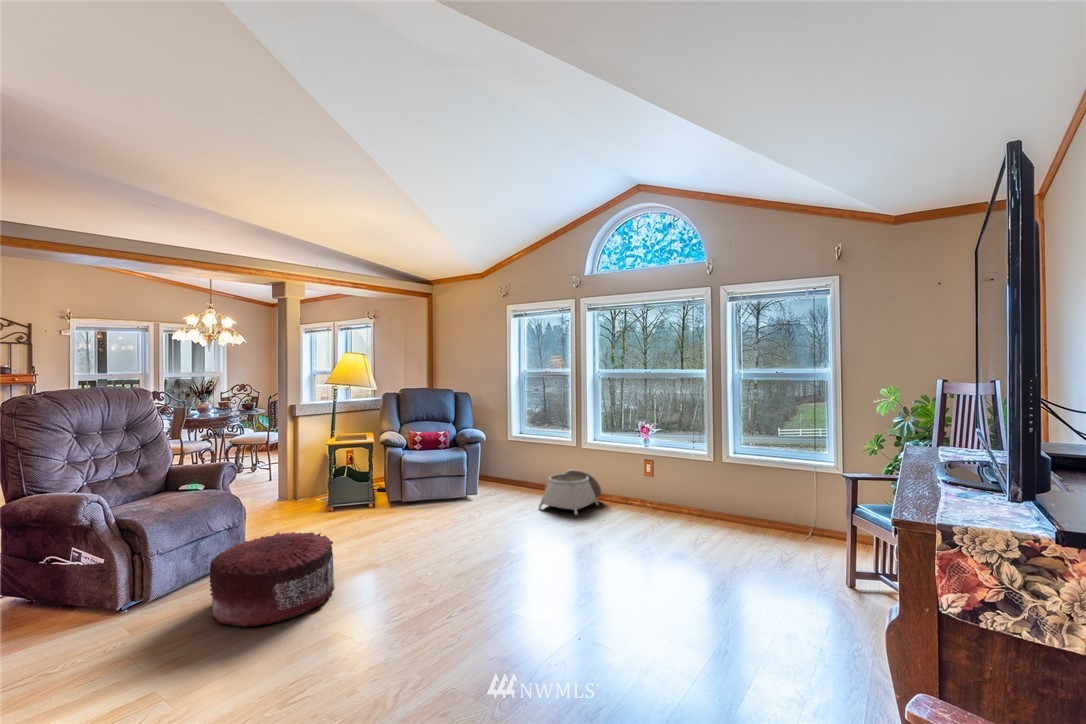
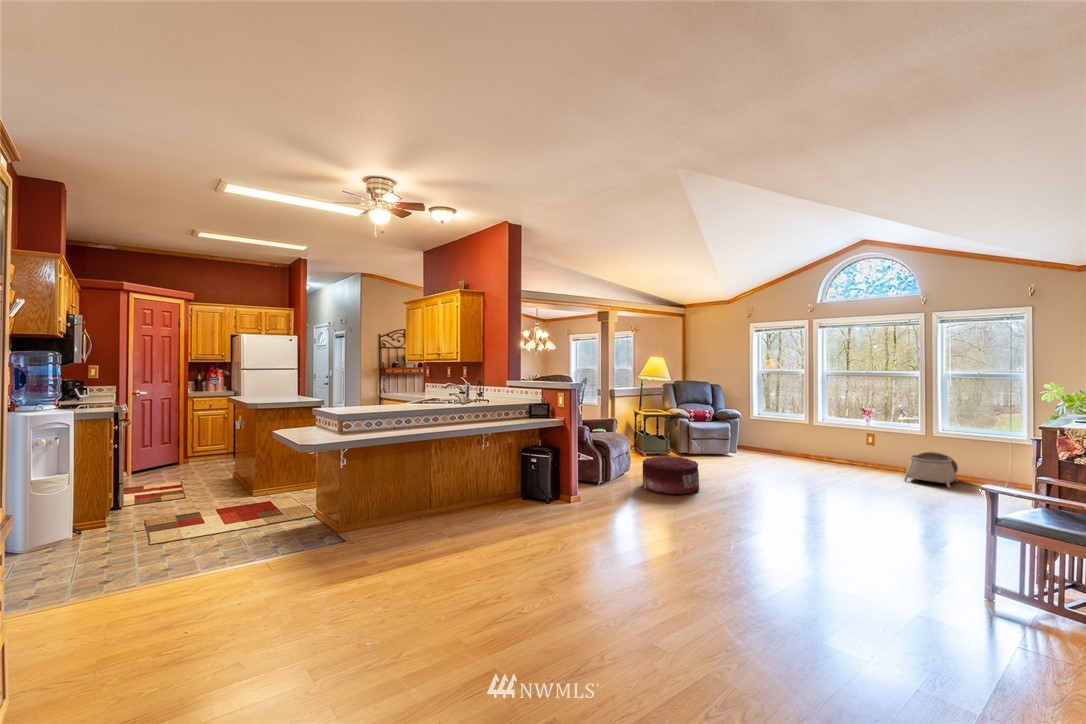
basket: present [539,469,601,515] -> present [904,452,958,488]

